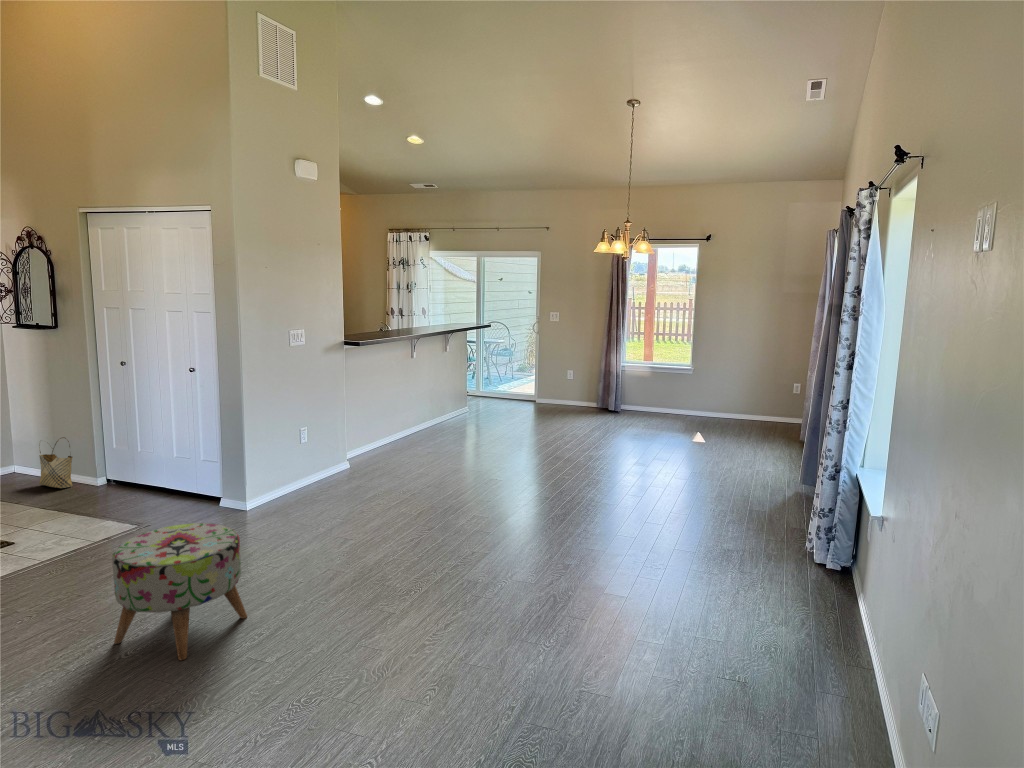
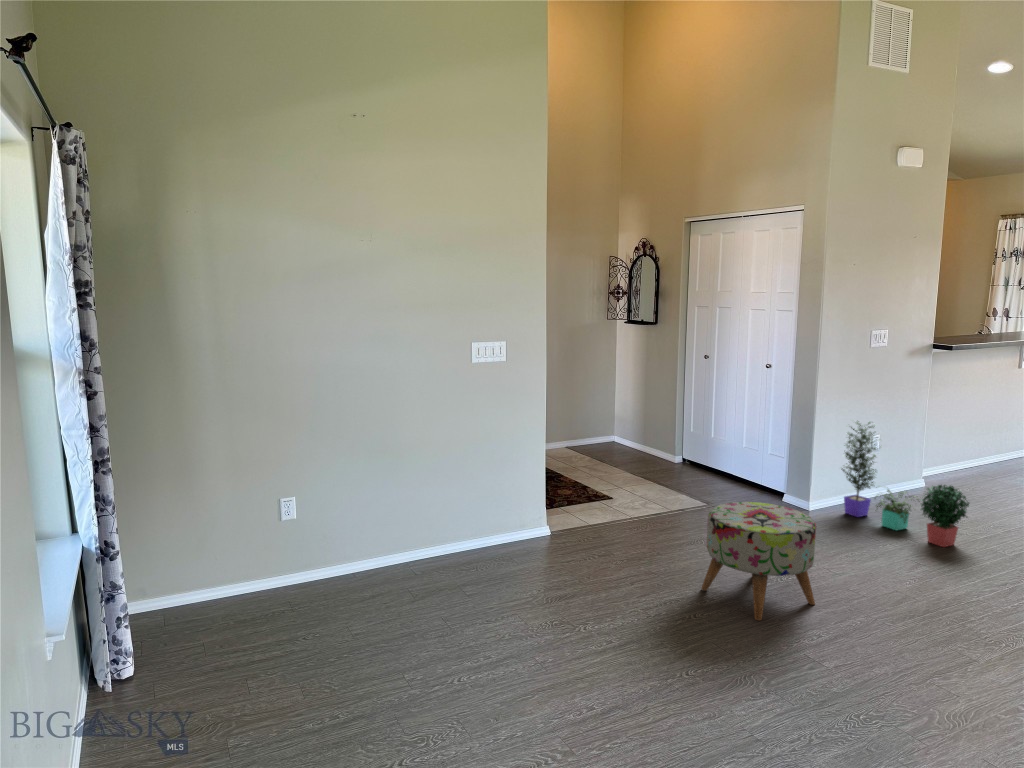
potted plant: none [273,415,381,519] -> present [841,421,969,547]
woven basket: present [39,437,73,488] -> none [631,418,657,461]

